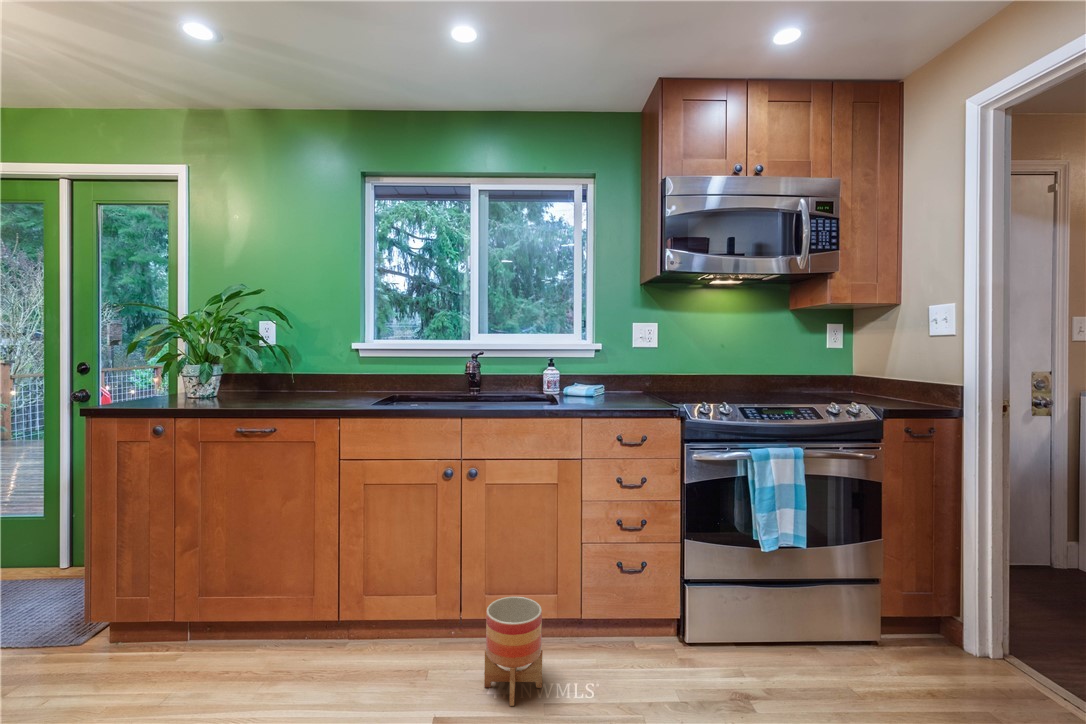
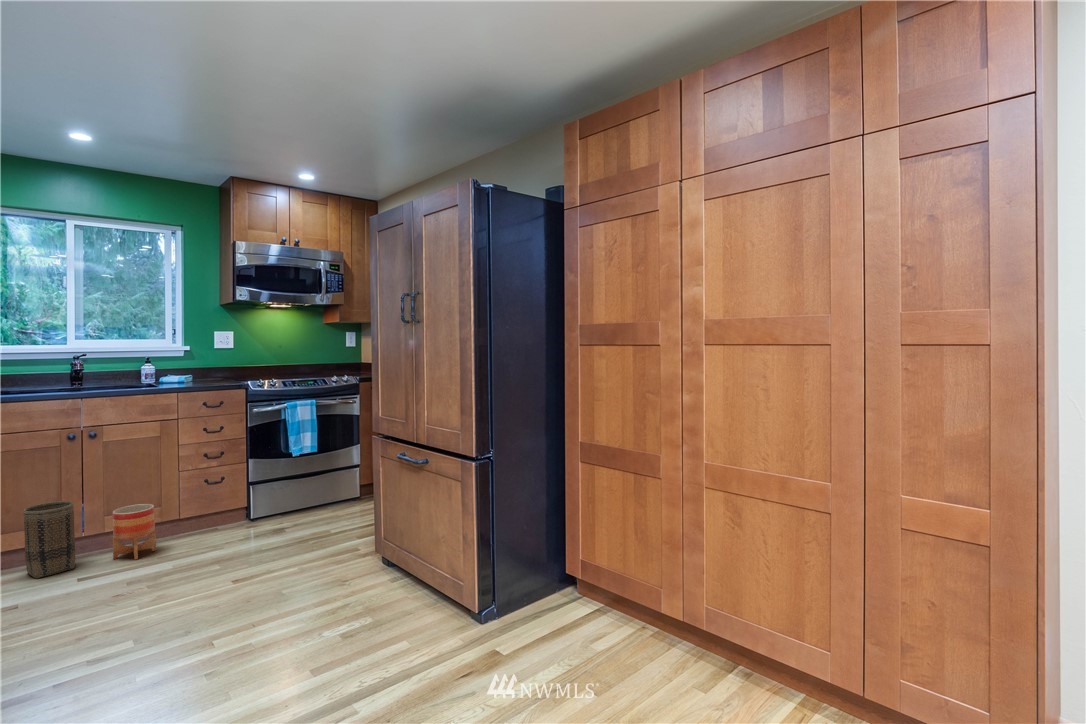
basket: none [381,570,440,699] -> present [24,501,75,578]

